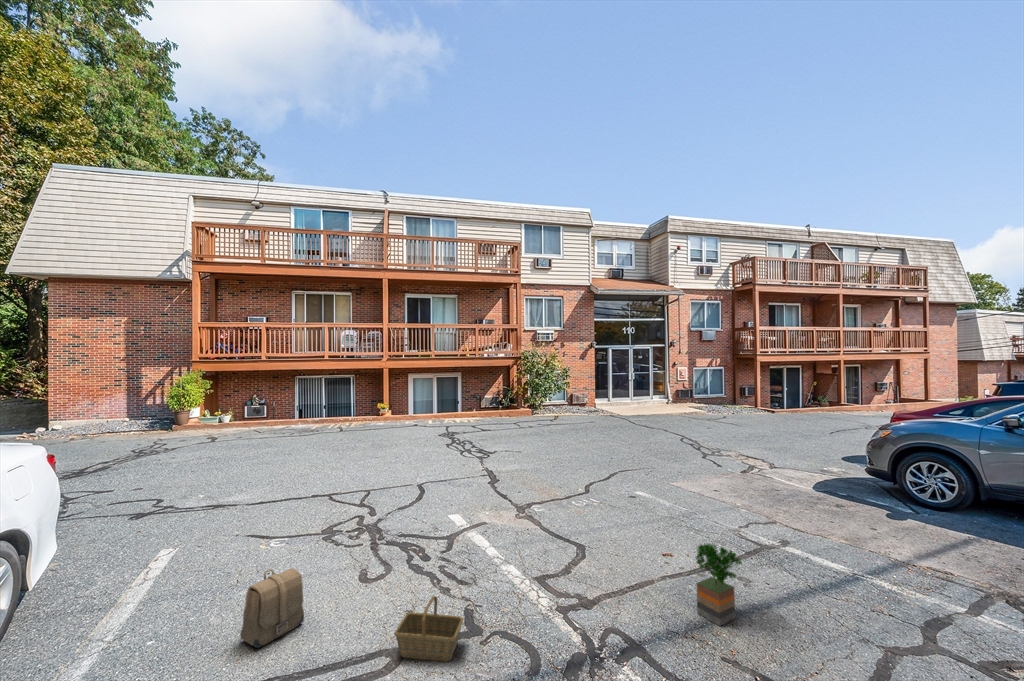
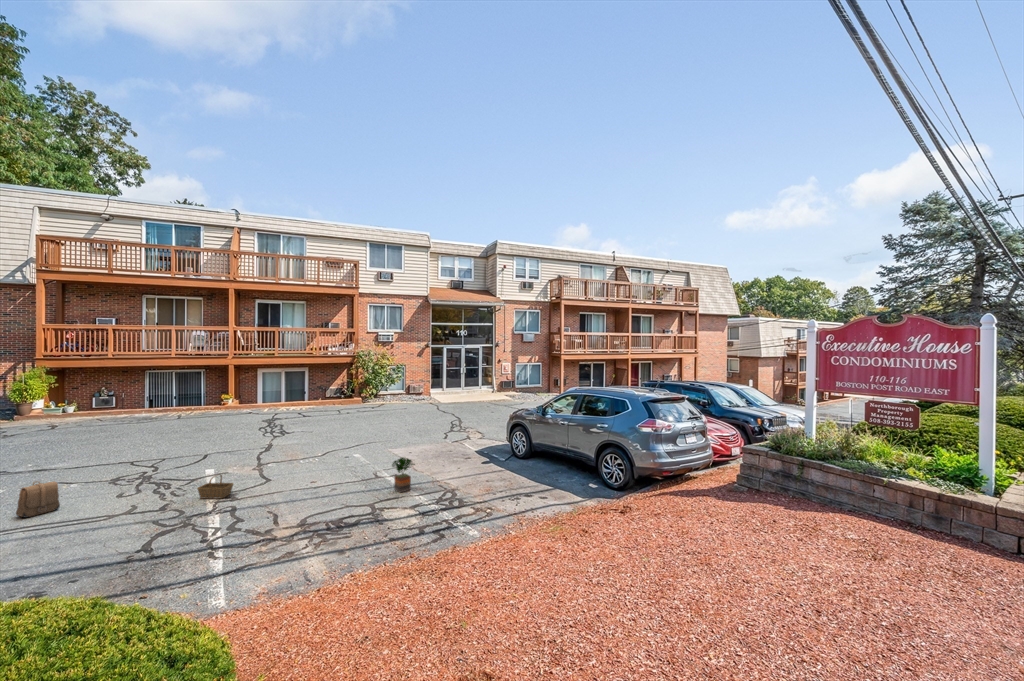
potted tree: present [696,544,742,626] -> present [392,457,415,493]
basket: present [394,596,463,662] -> present [197,475,233,498]

